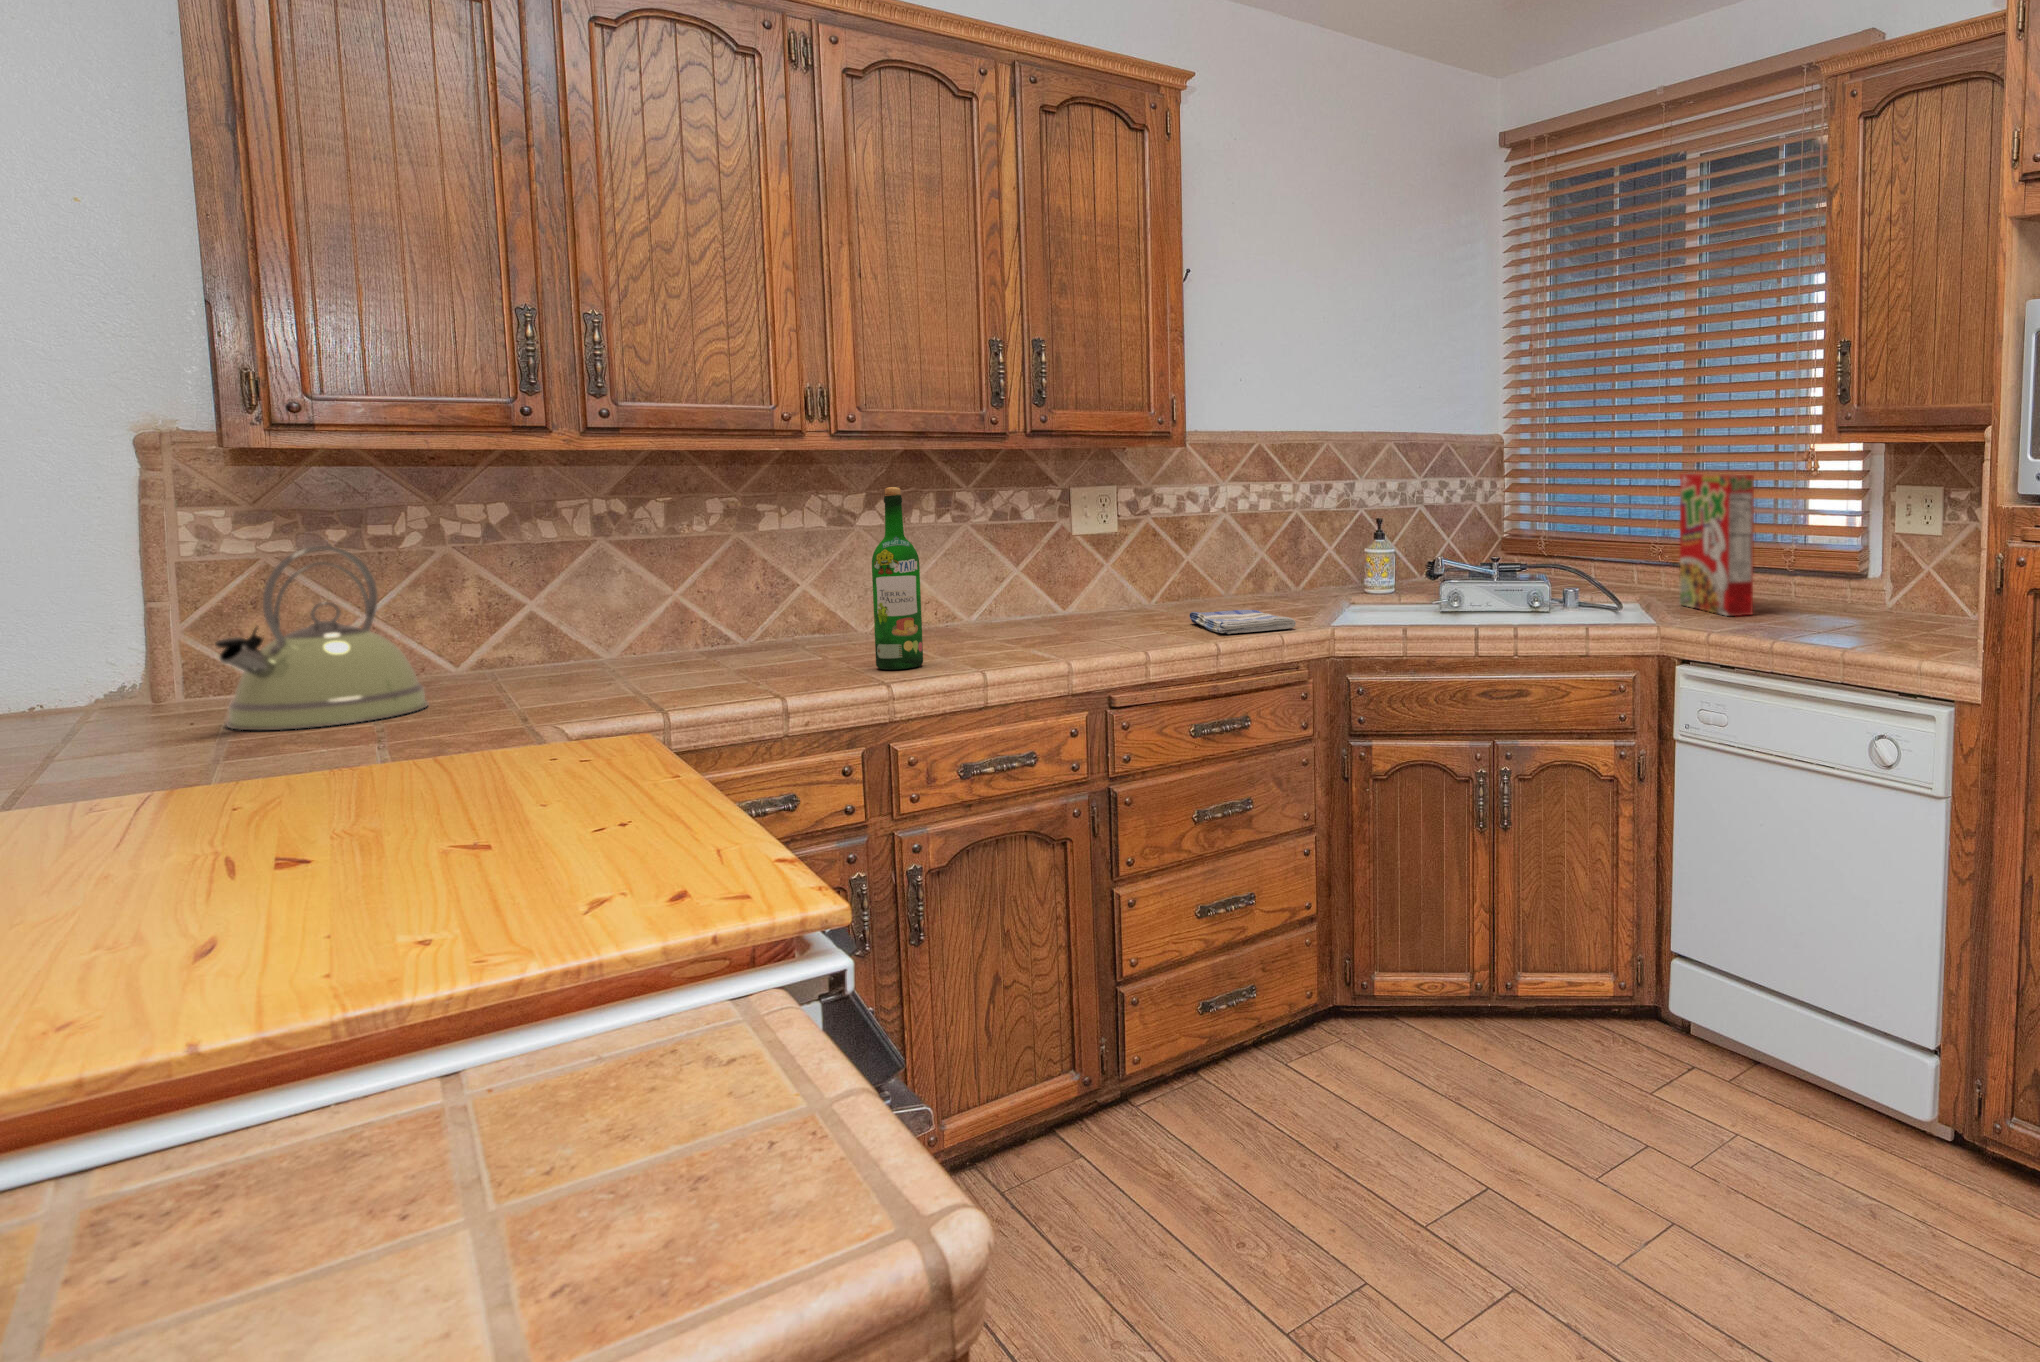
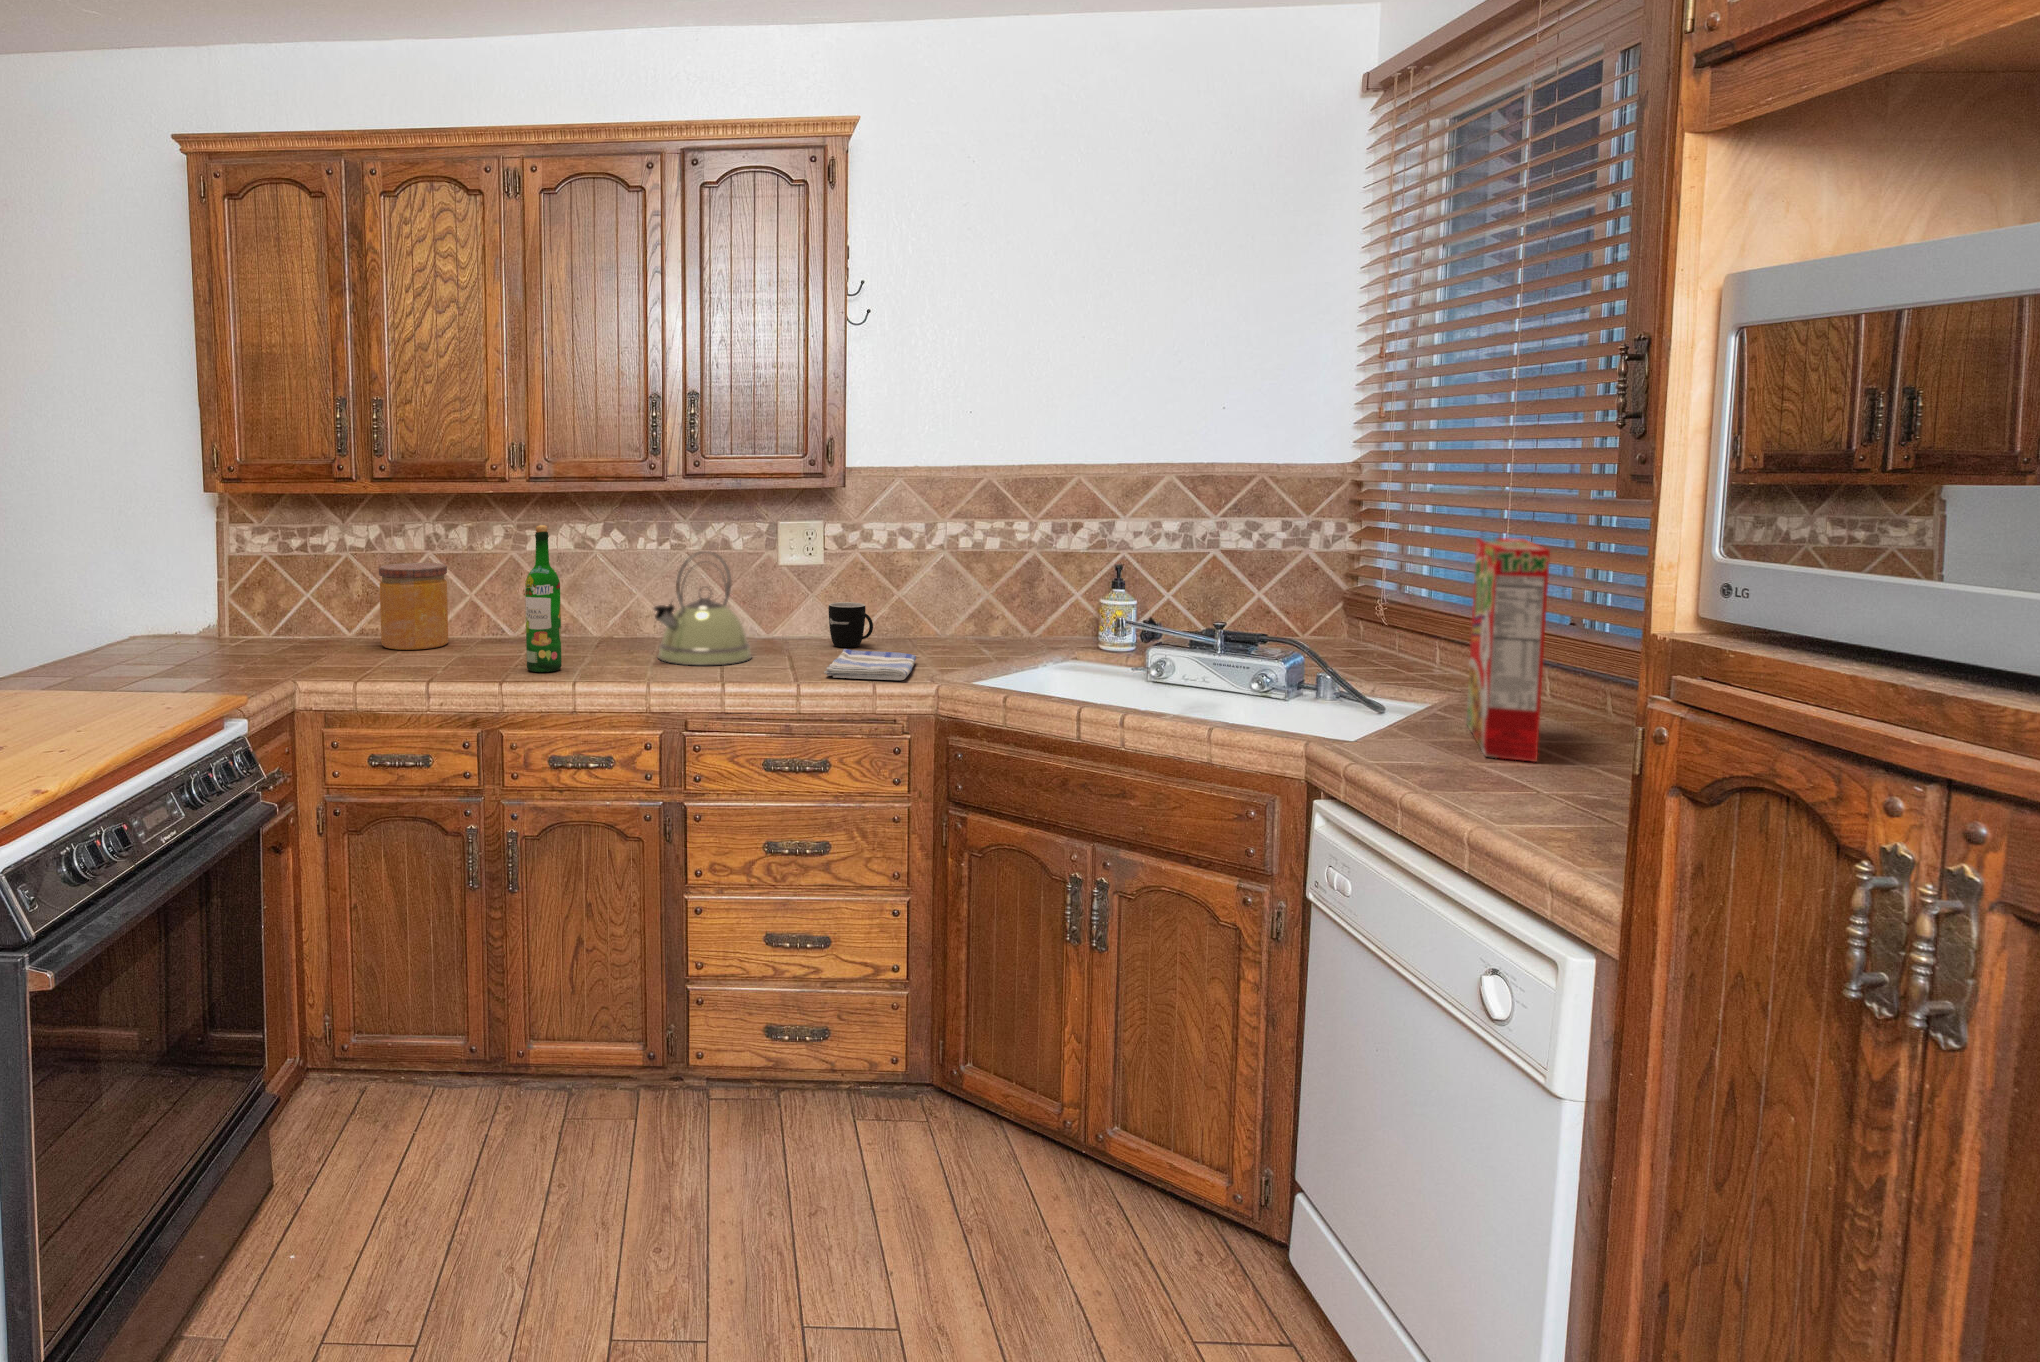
kettle: present [216,546,428,730] -> present [654,551,751,665]
jar: none [538,555,660,680] -> present [379,563,448,650]
mug: none [1135,570,1188,616] -> present [829,602,873,647]

